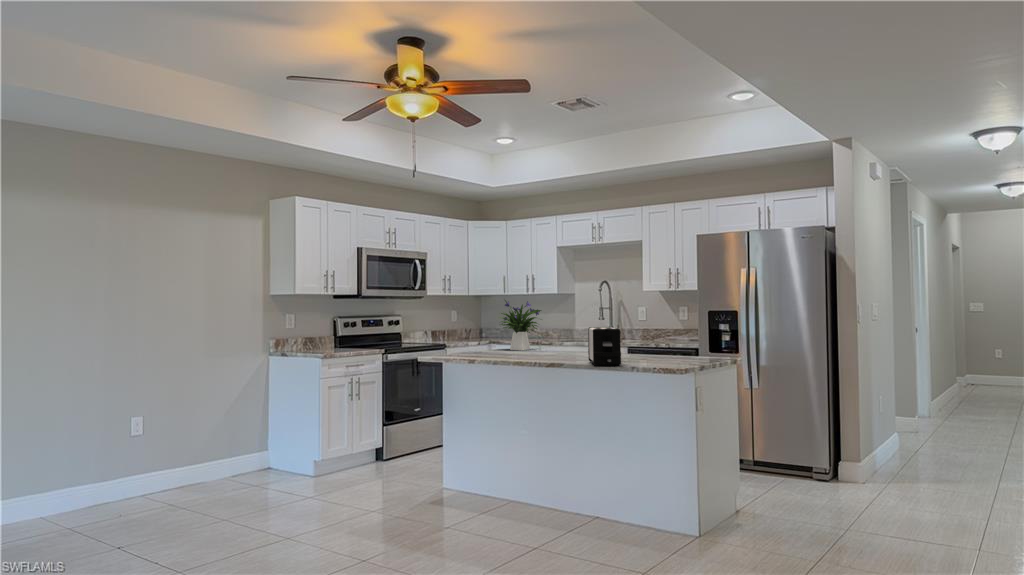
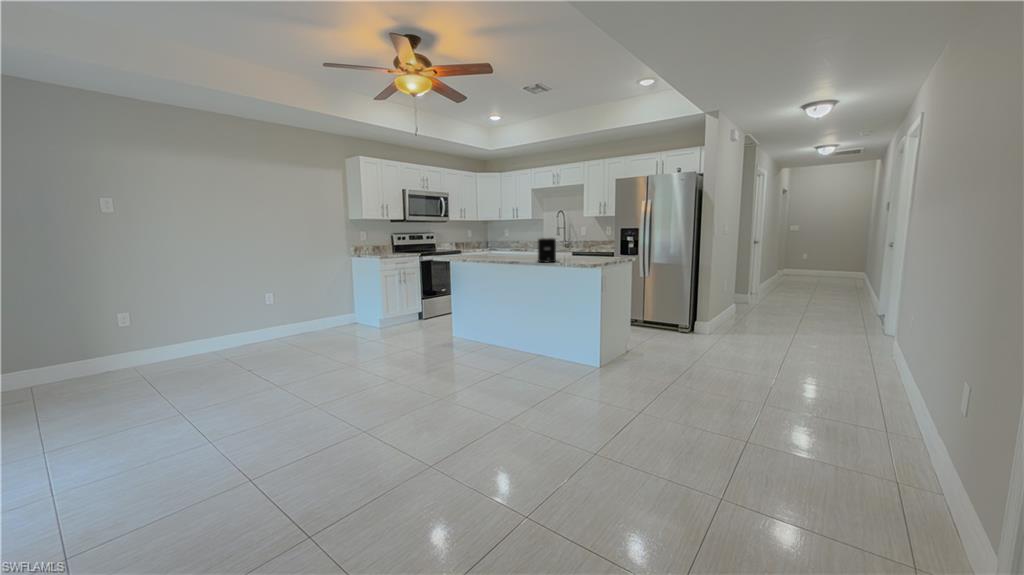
flower arrangement: present [501,300,541,350] -> none [486,221,517,254]

